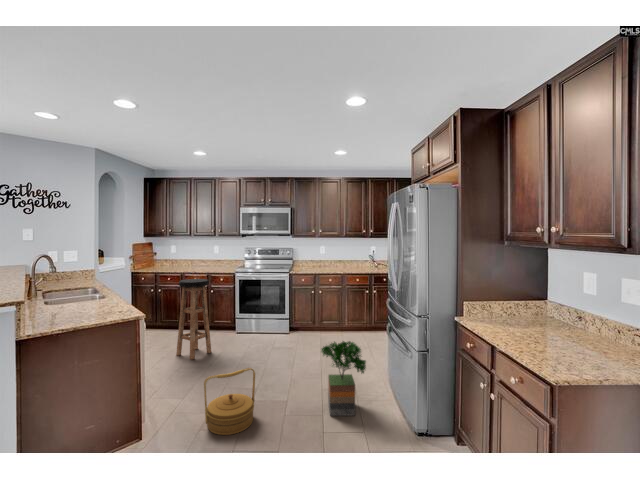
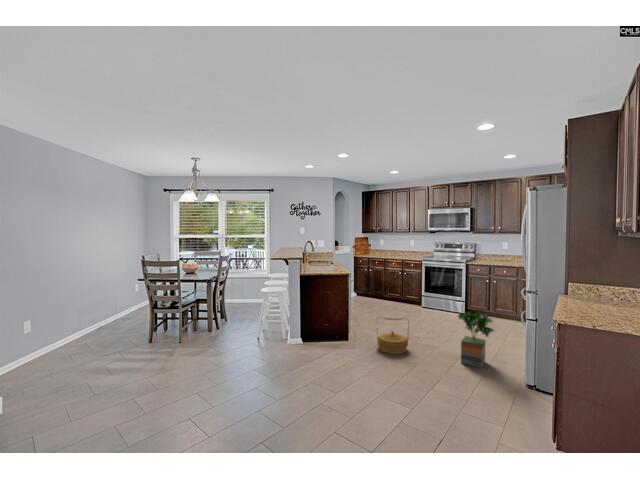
bar stool: present [176,279,211,360] -> none [375,262,398,316]

